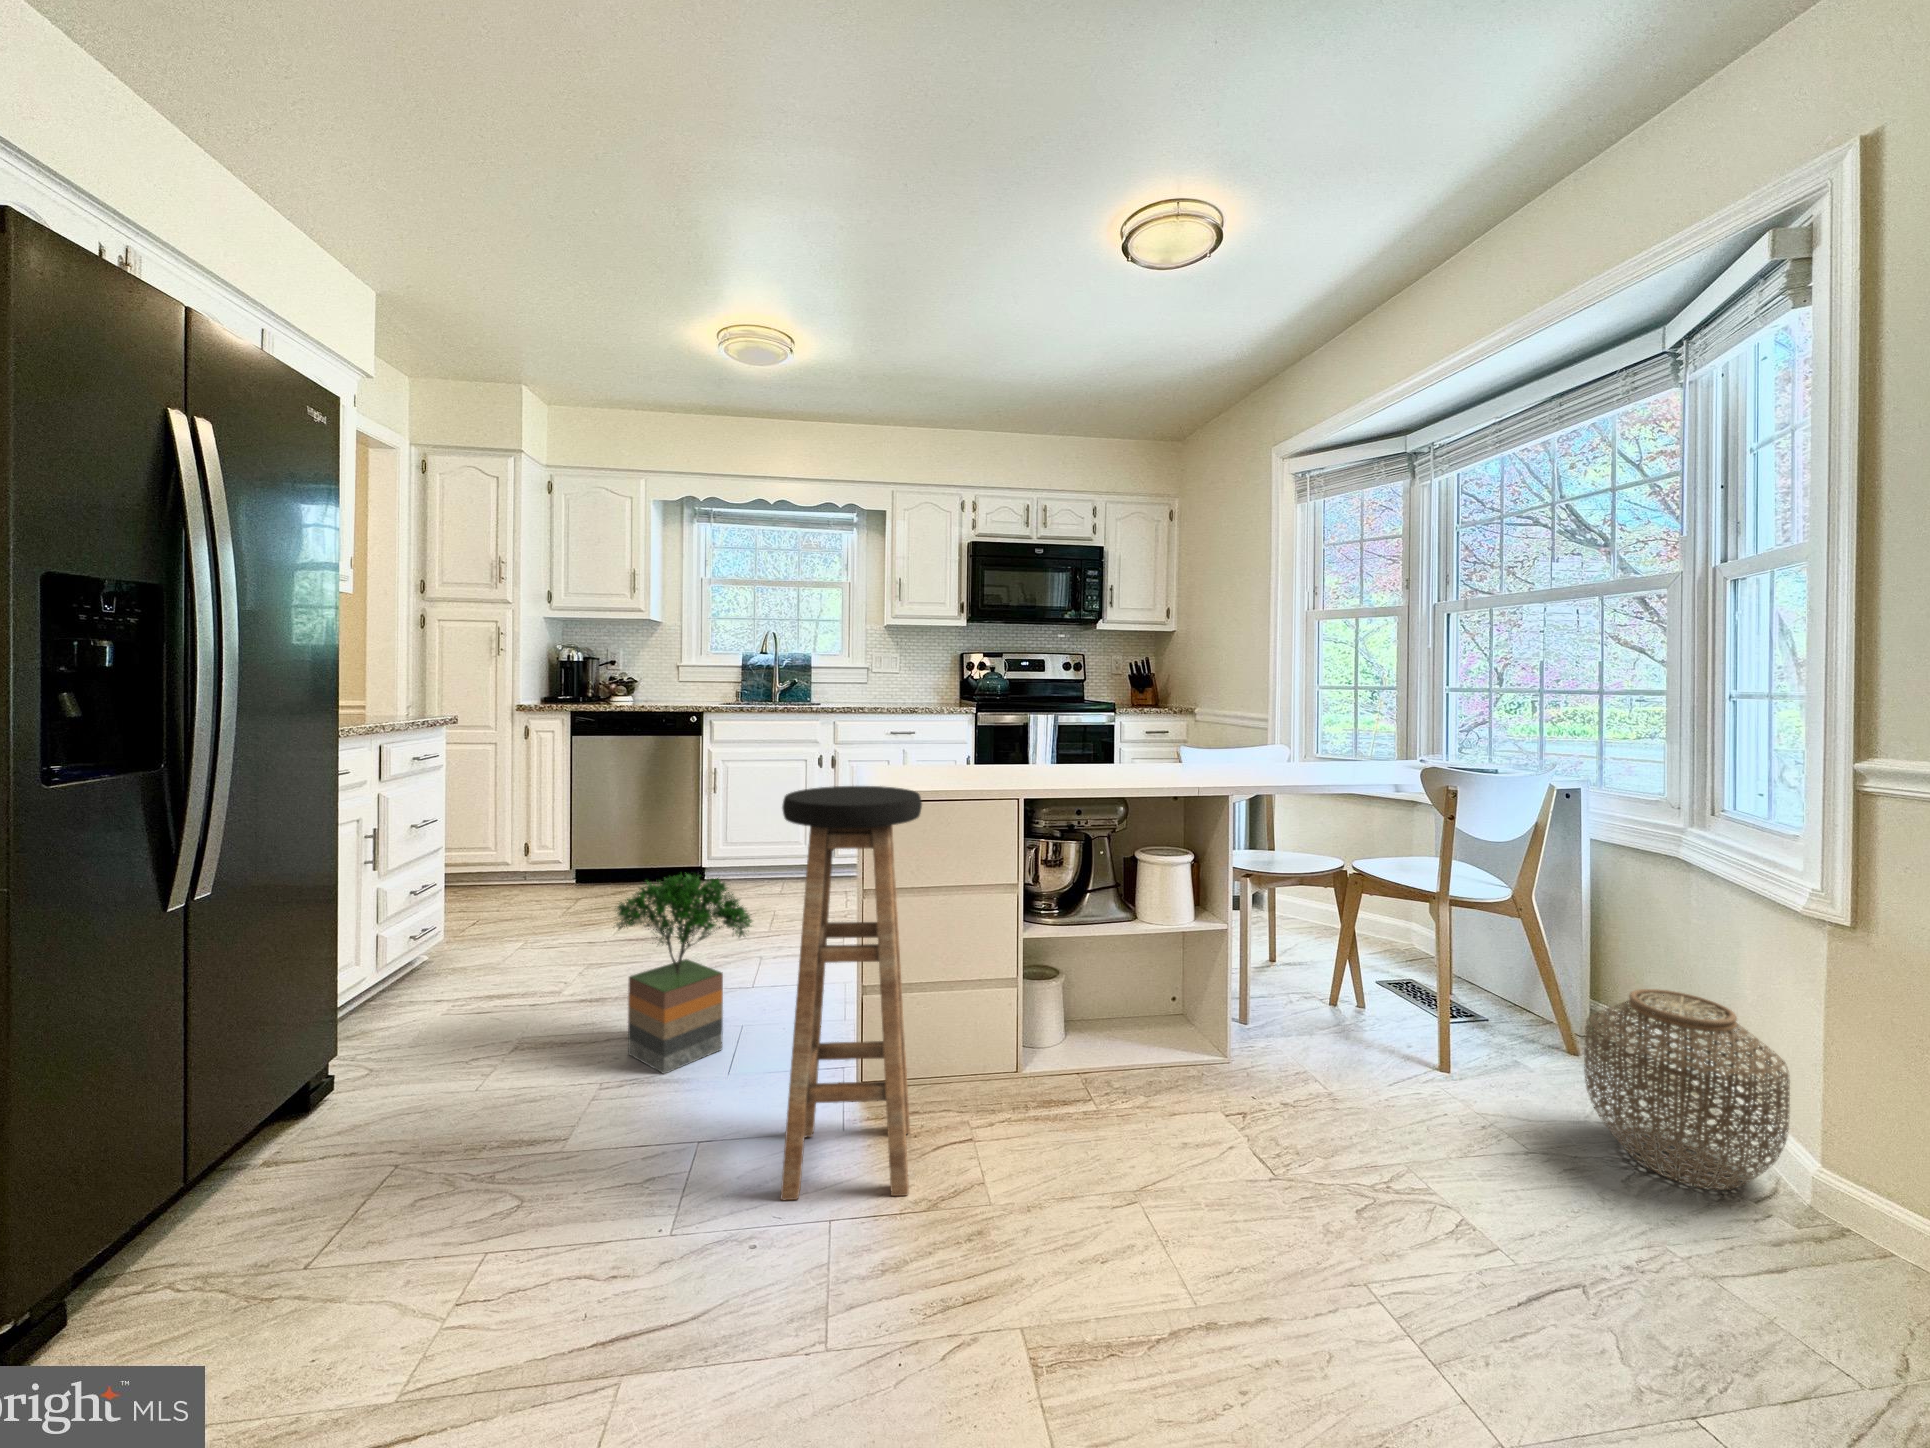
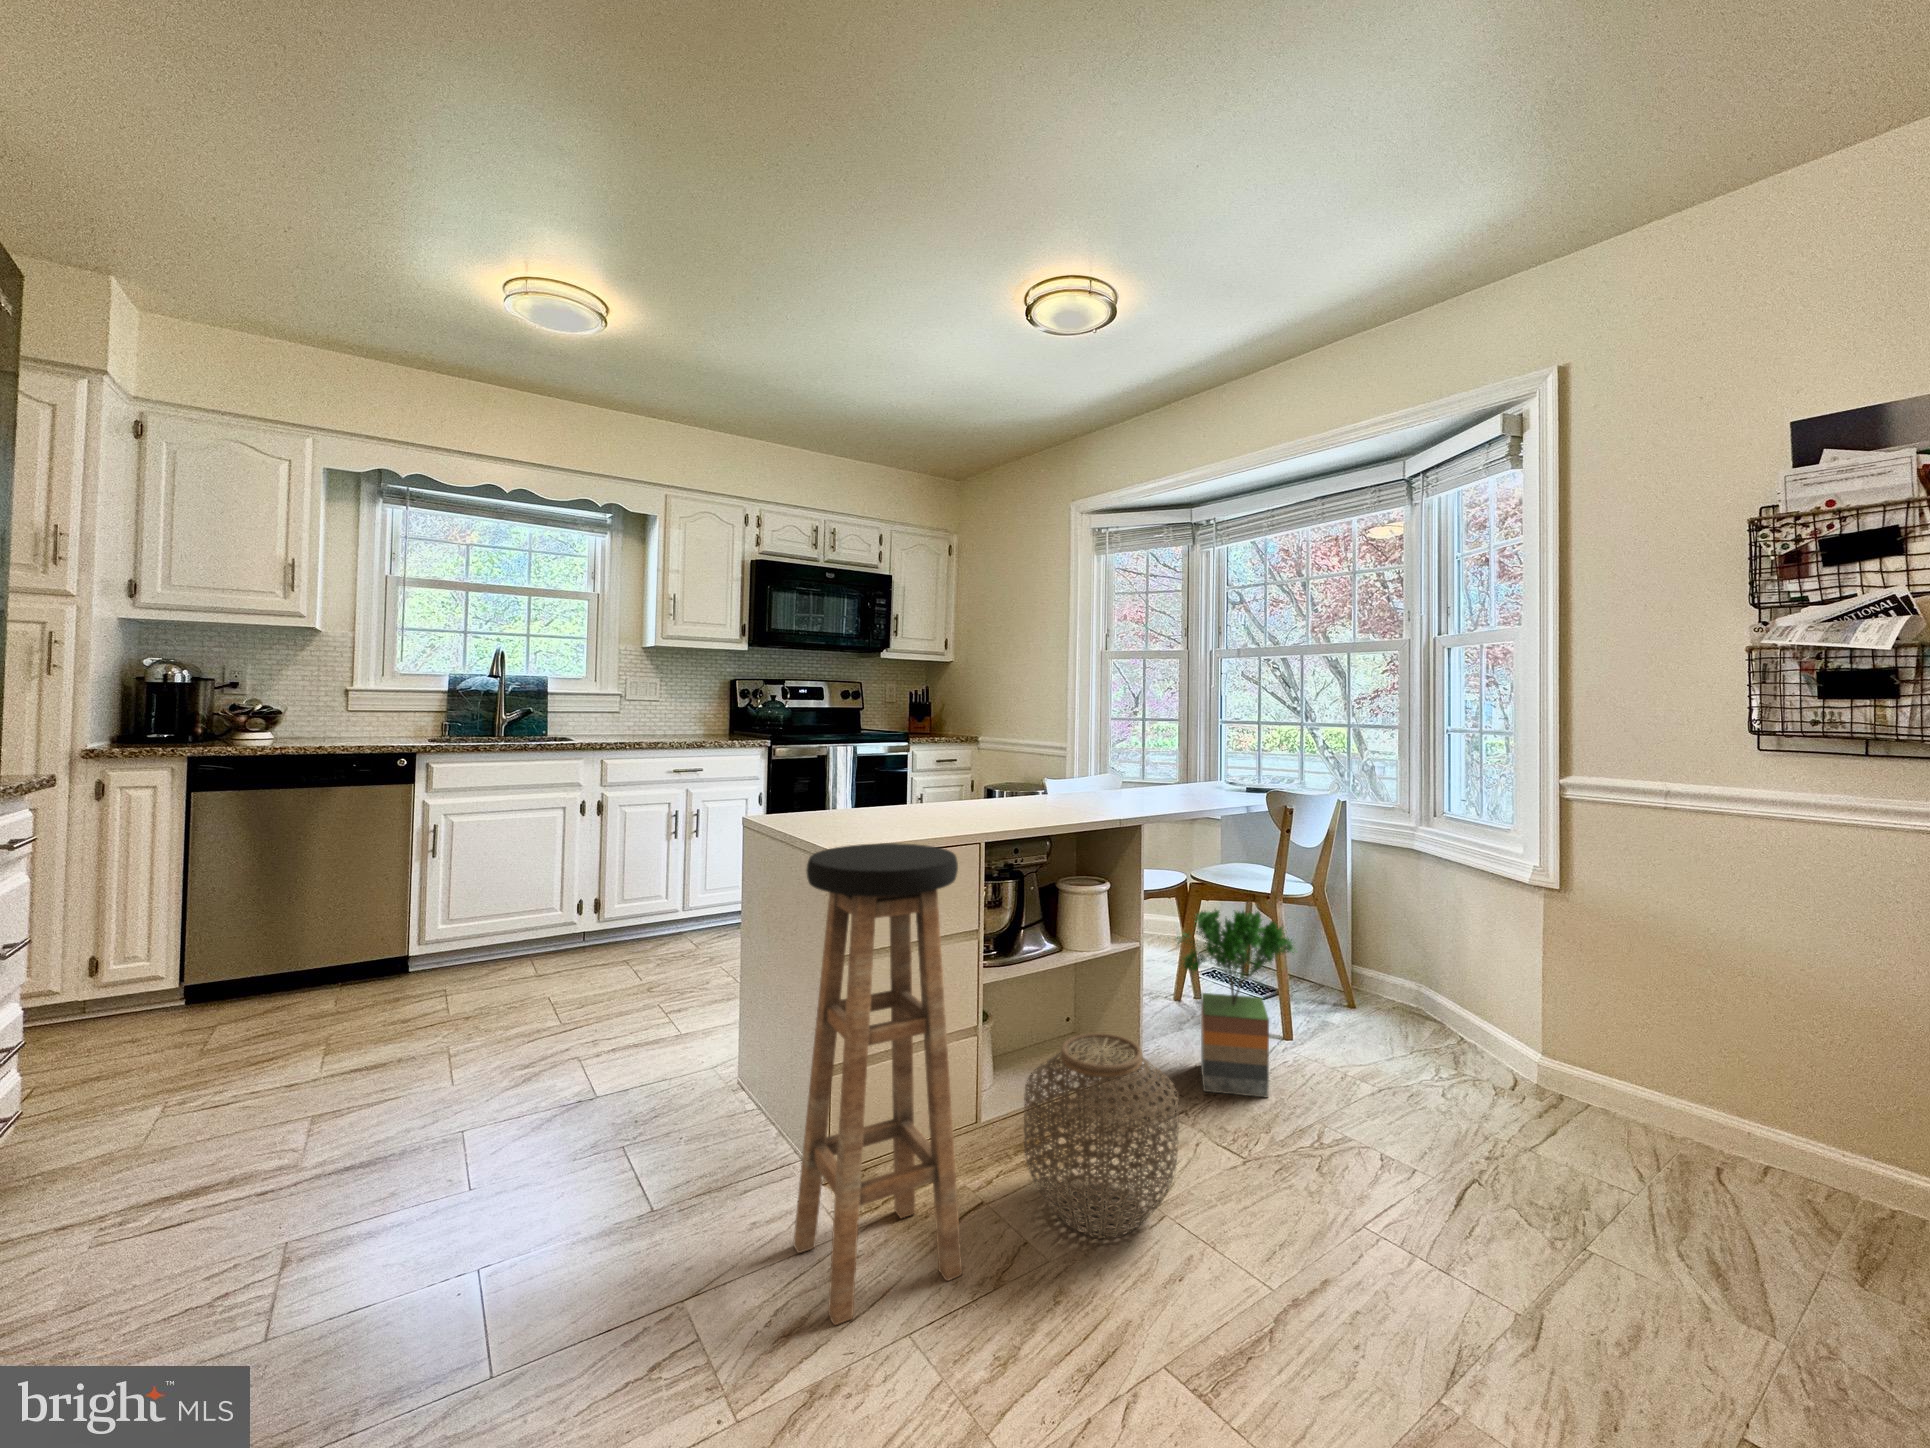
potted tree: present [613,874,752,1074] -> present [1177,910,1297,1097]
woven basket: present [1584,989,1790,1190] -> present [1024,1033,1179,1237]

